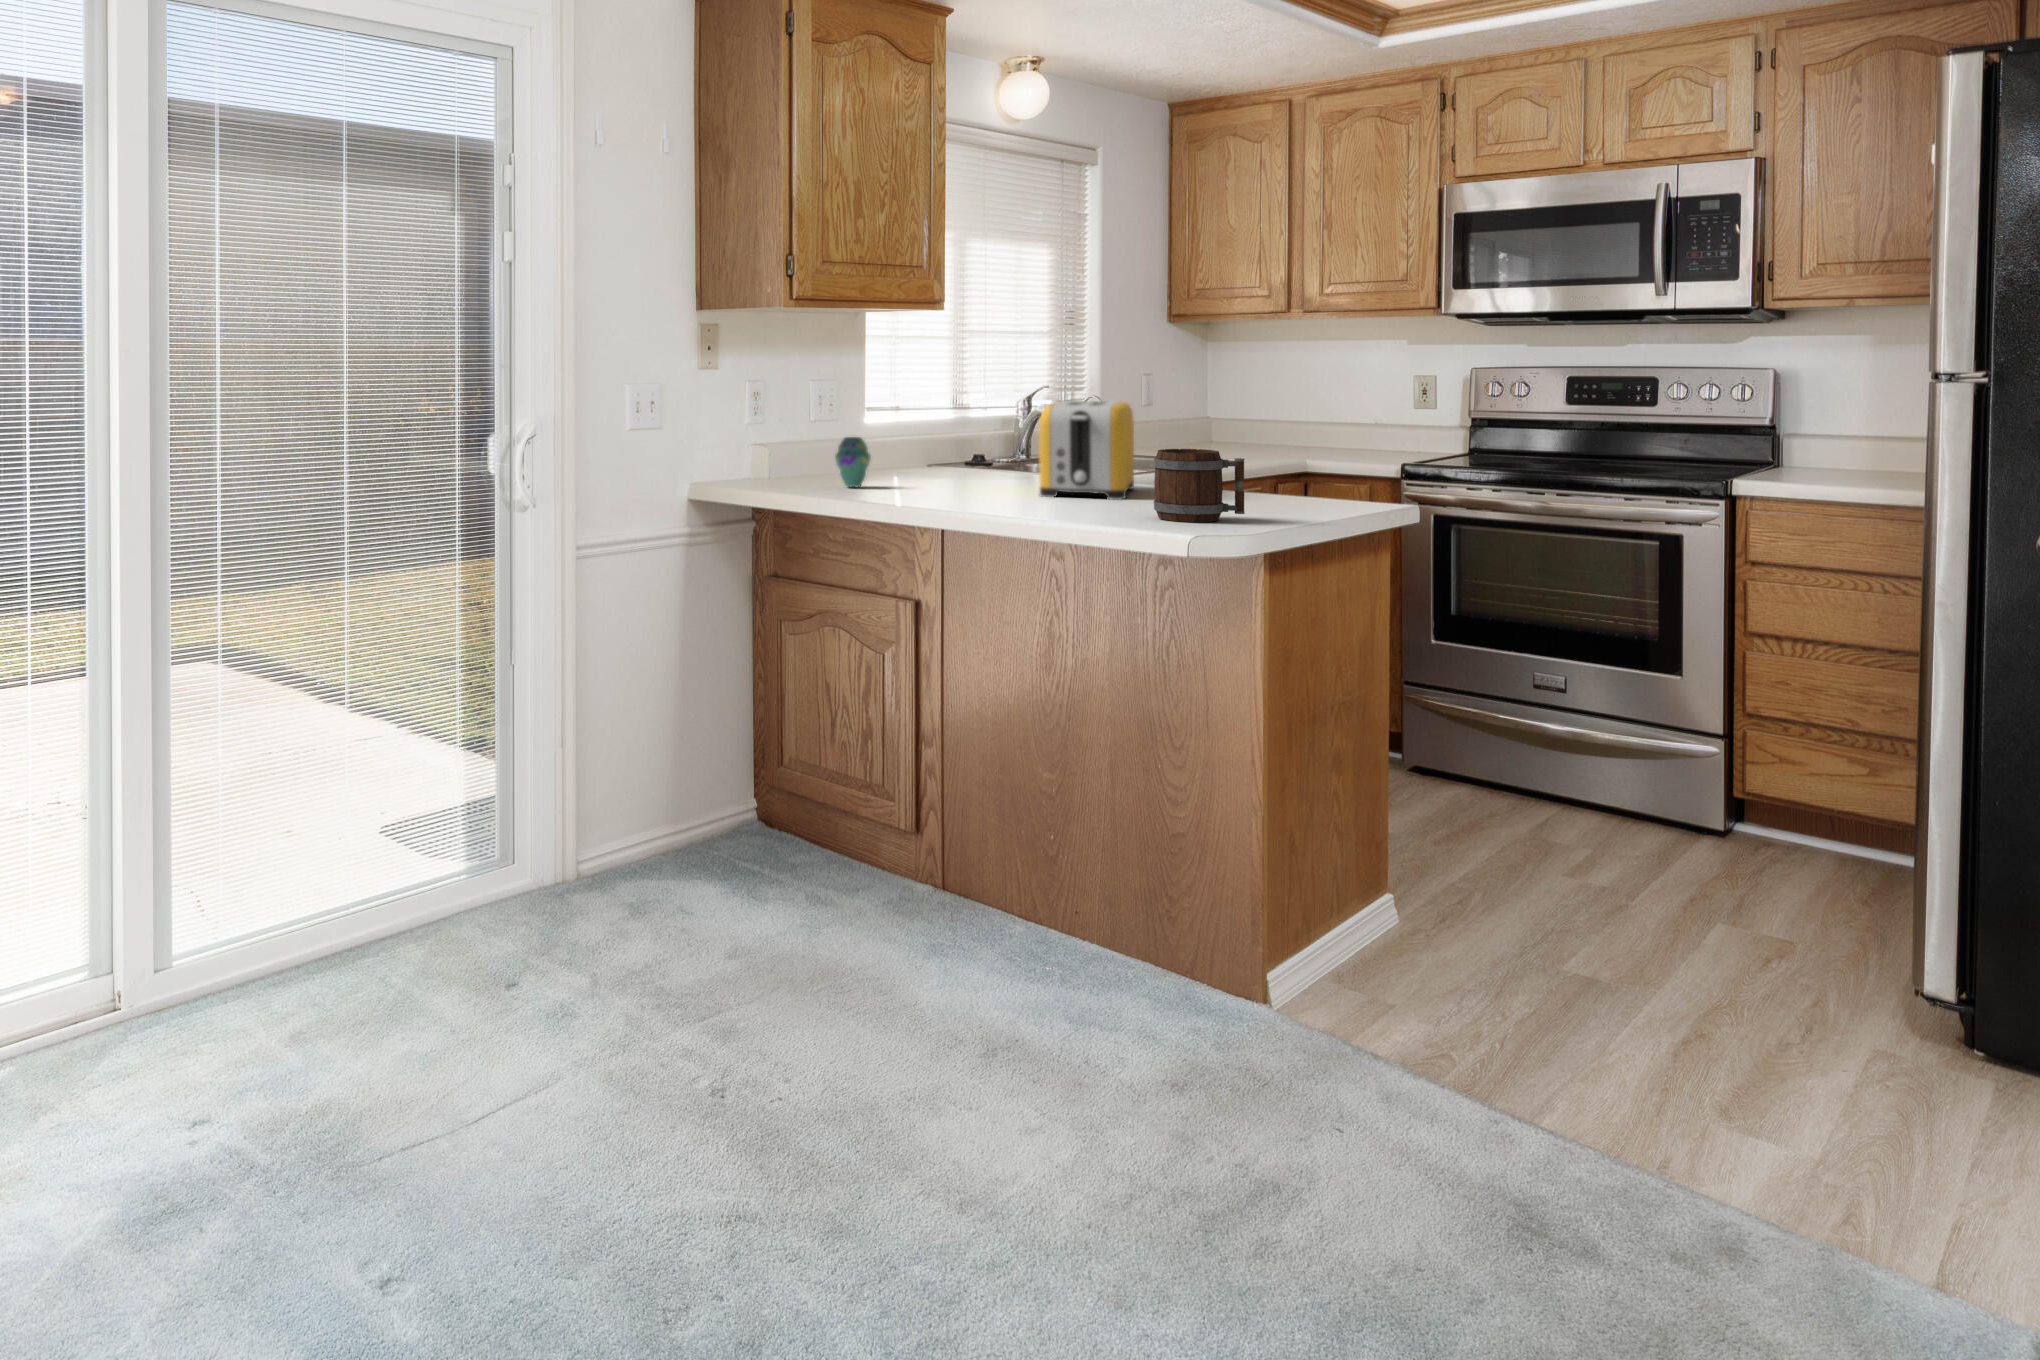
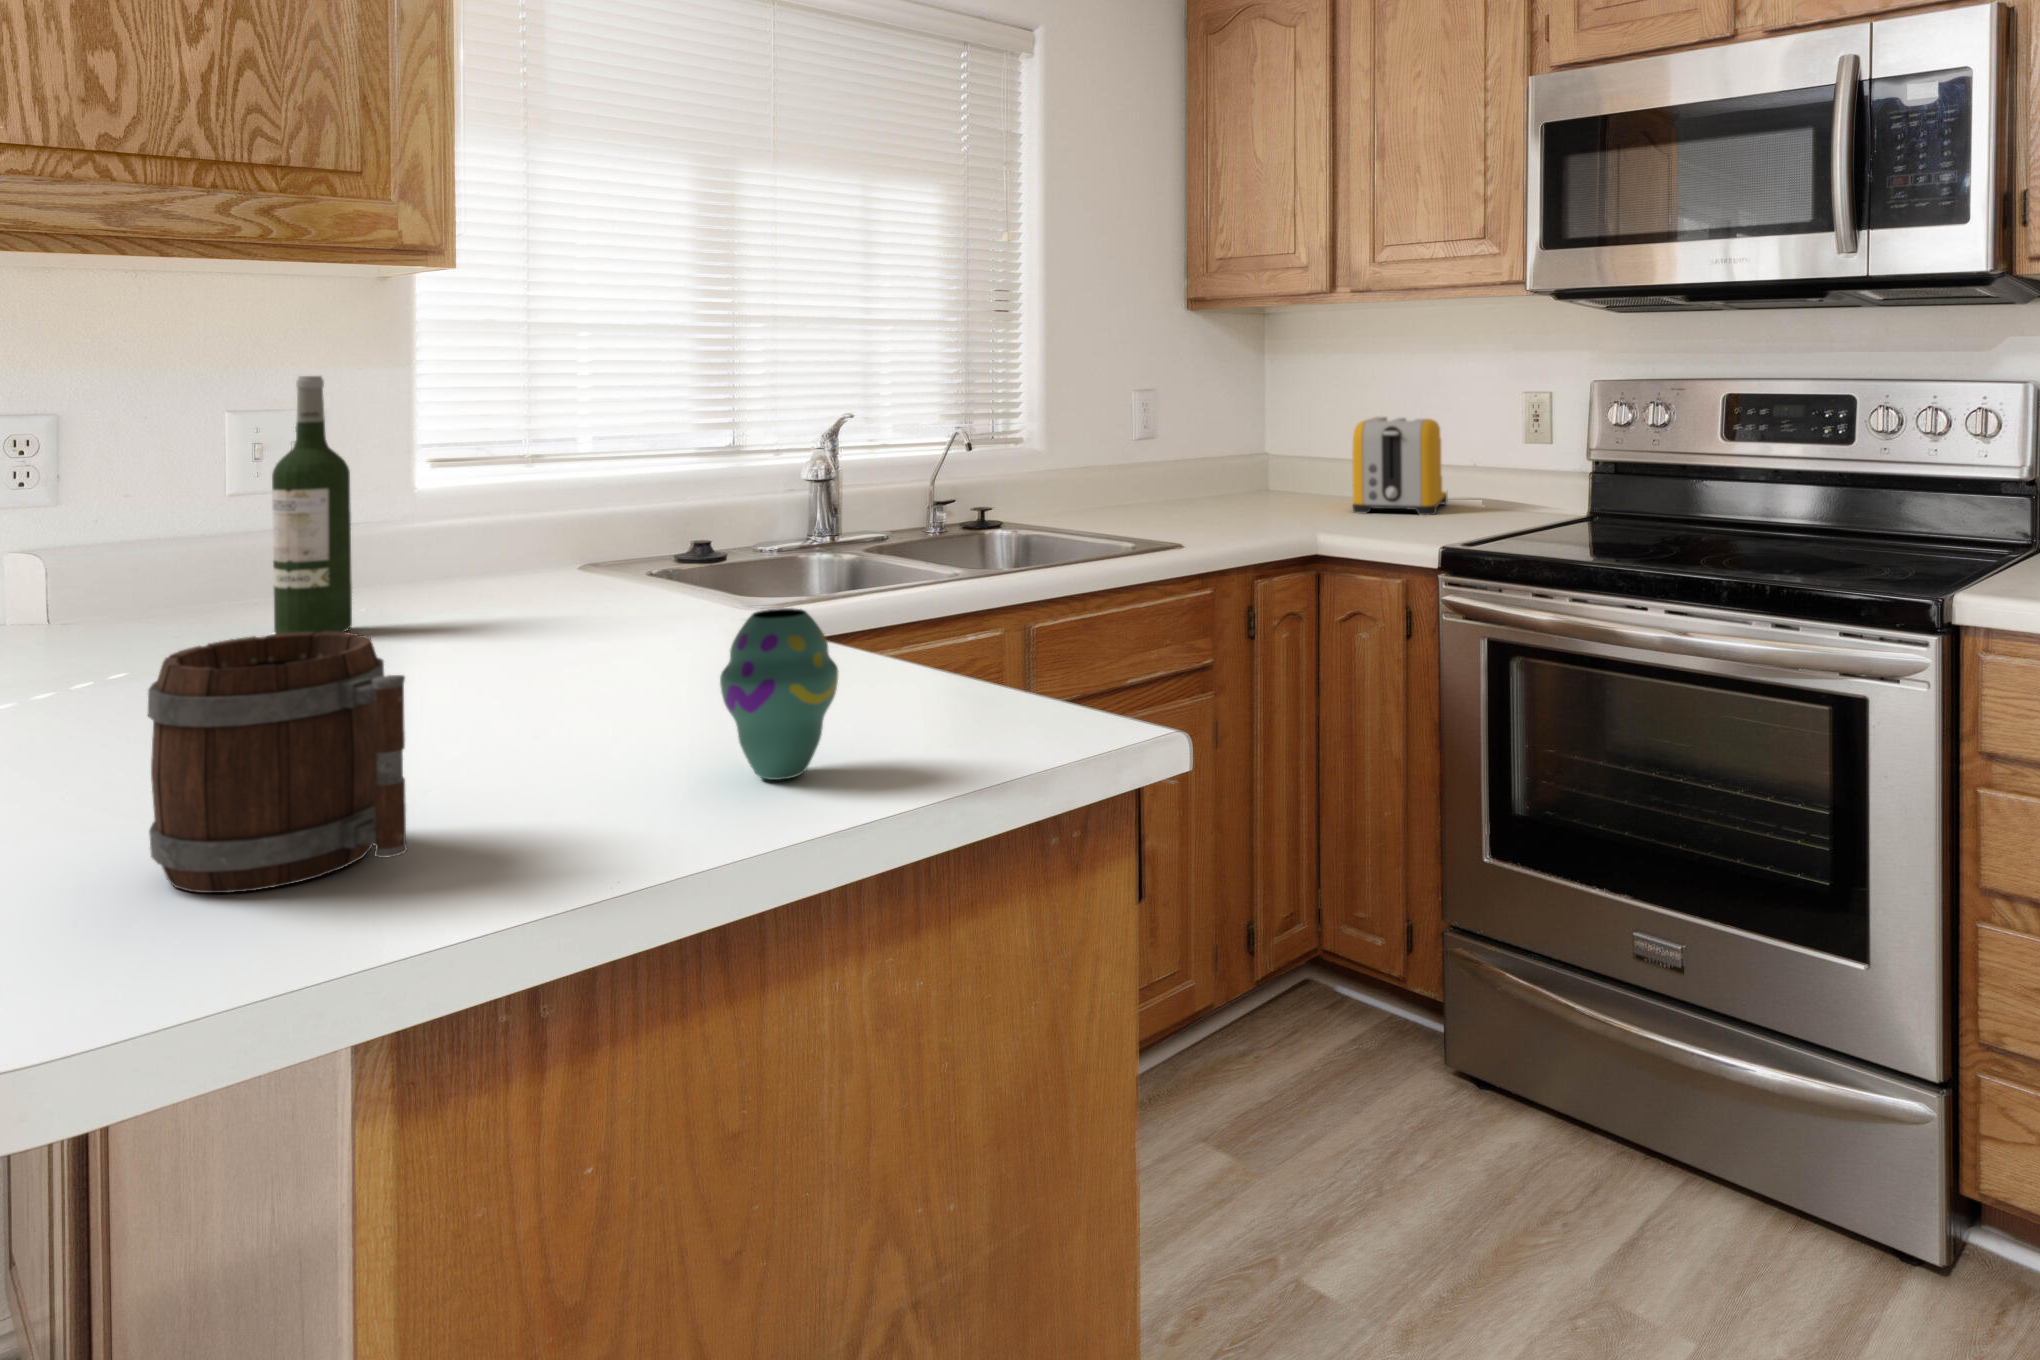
wine bottle: none [898,363,931,484] -> present [272,376,352,634]
toaster: present [1039,401,1134,500] -> present [1352,417,1447,515]
vase: present [835,437,871,487] -> present [720,608,838,780]

